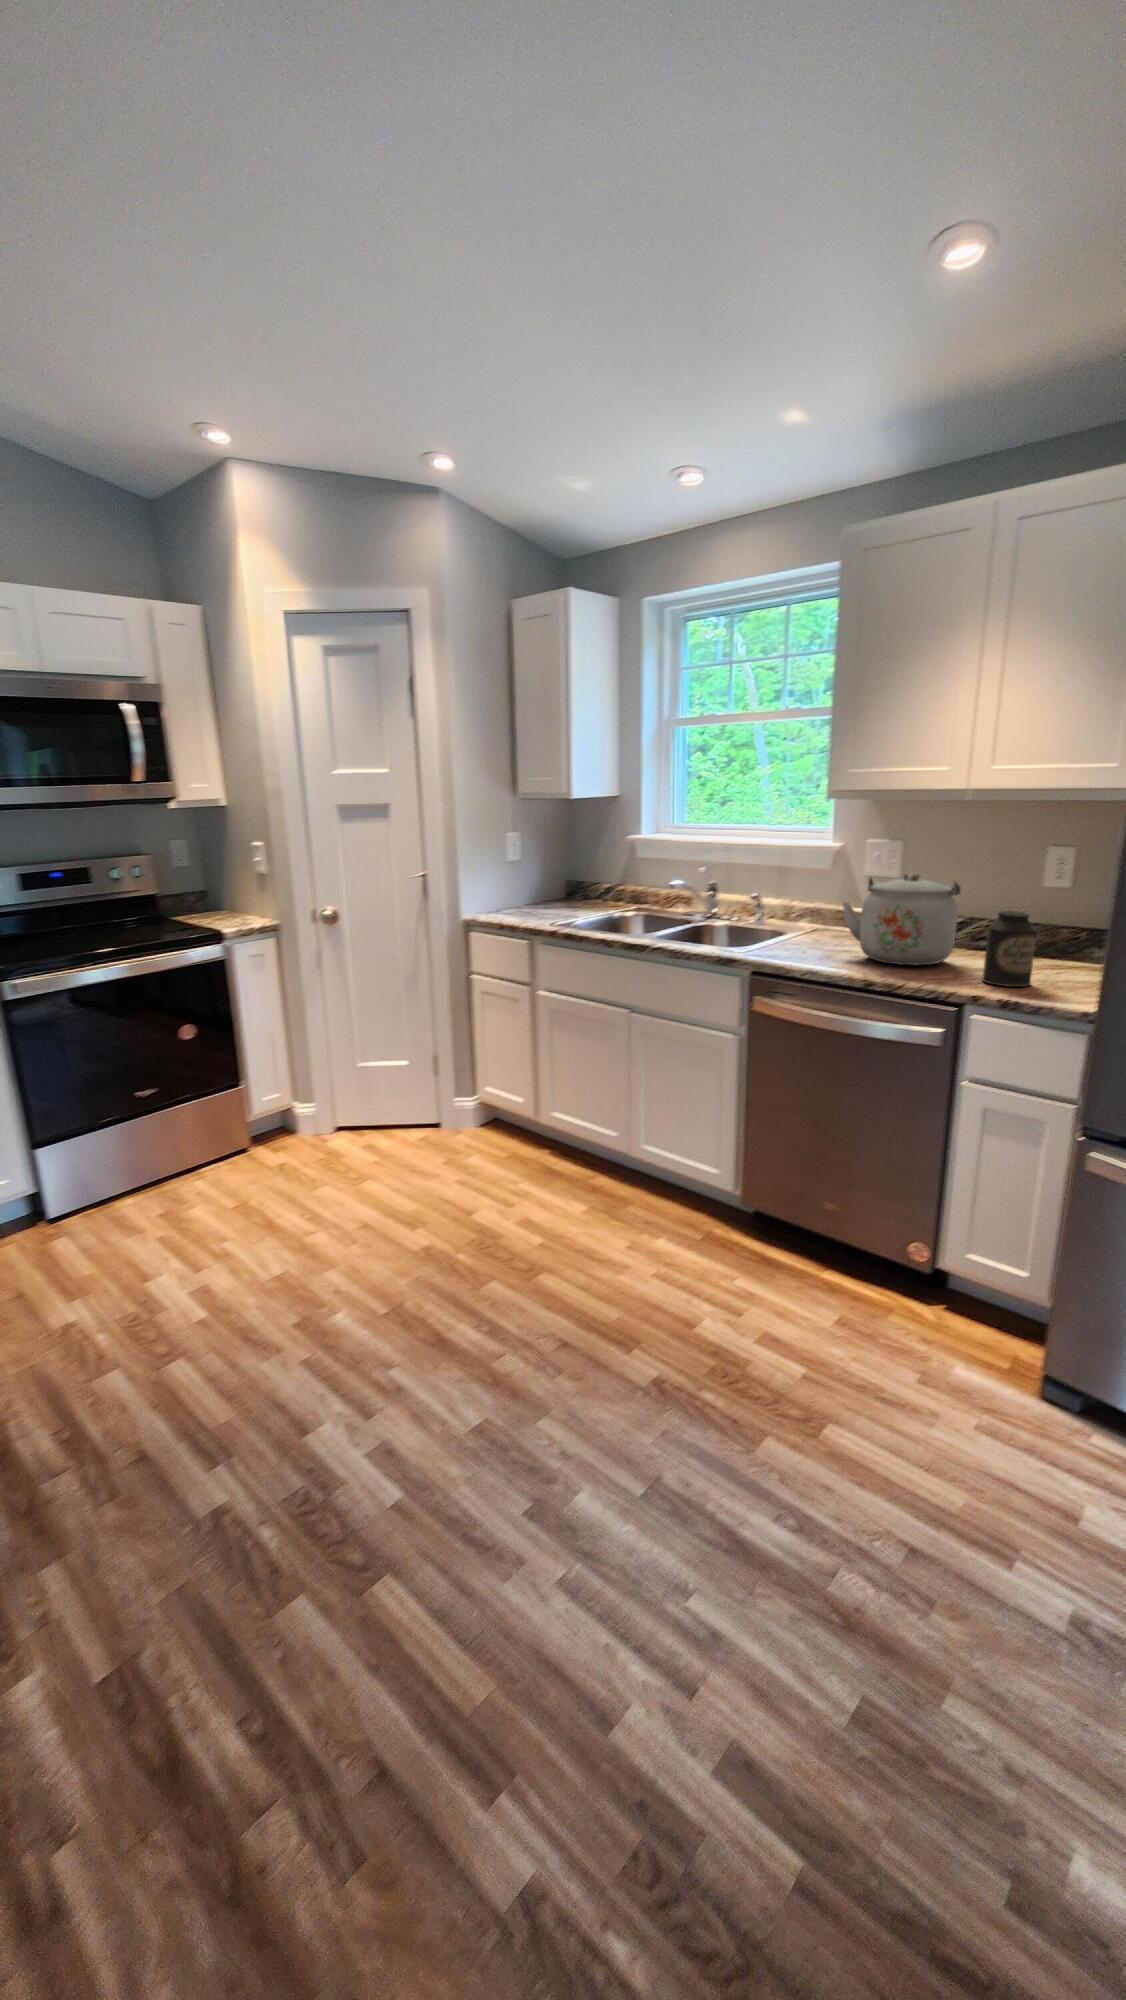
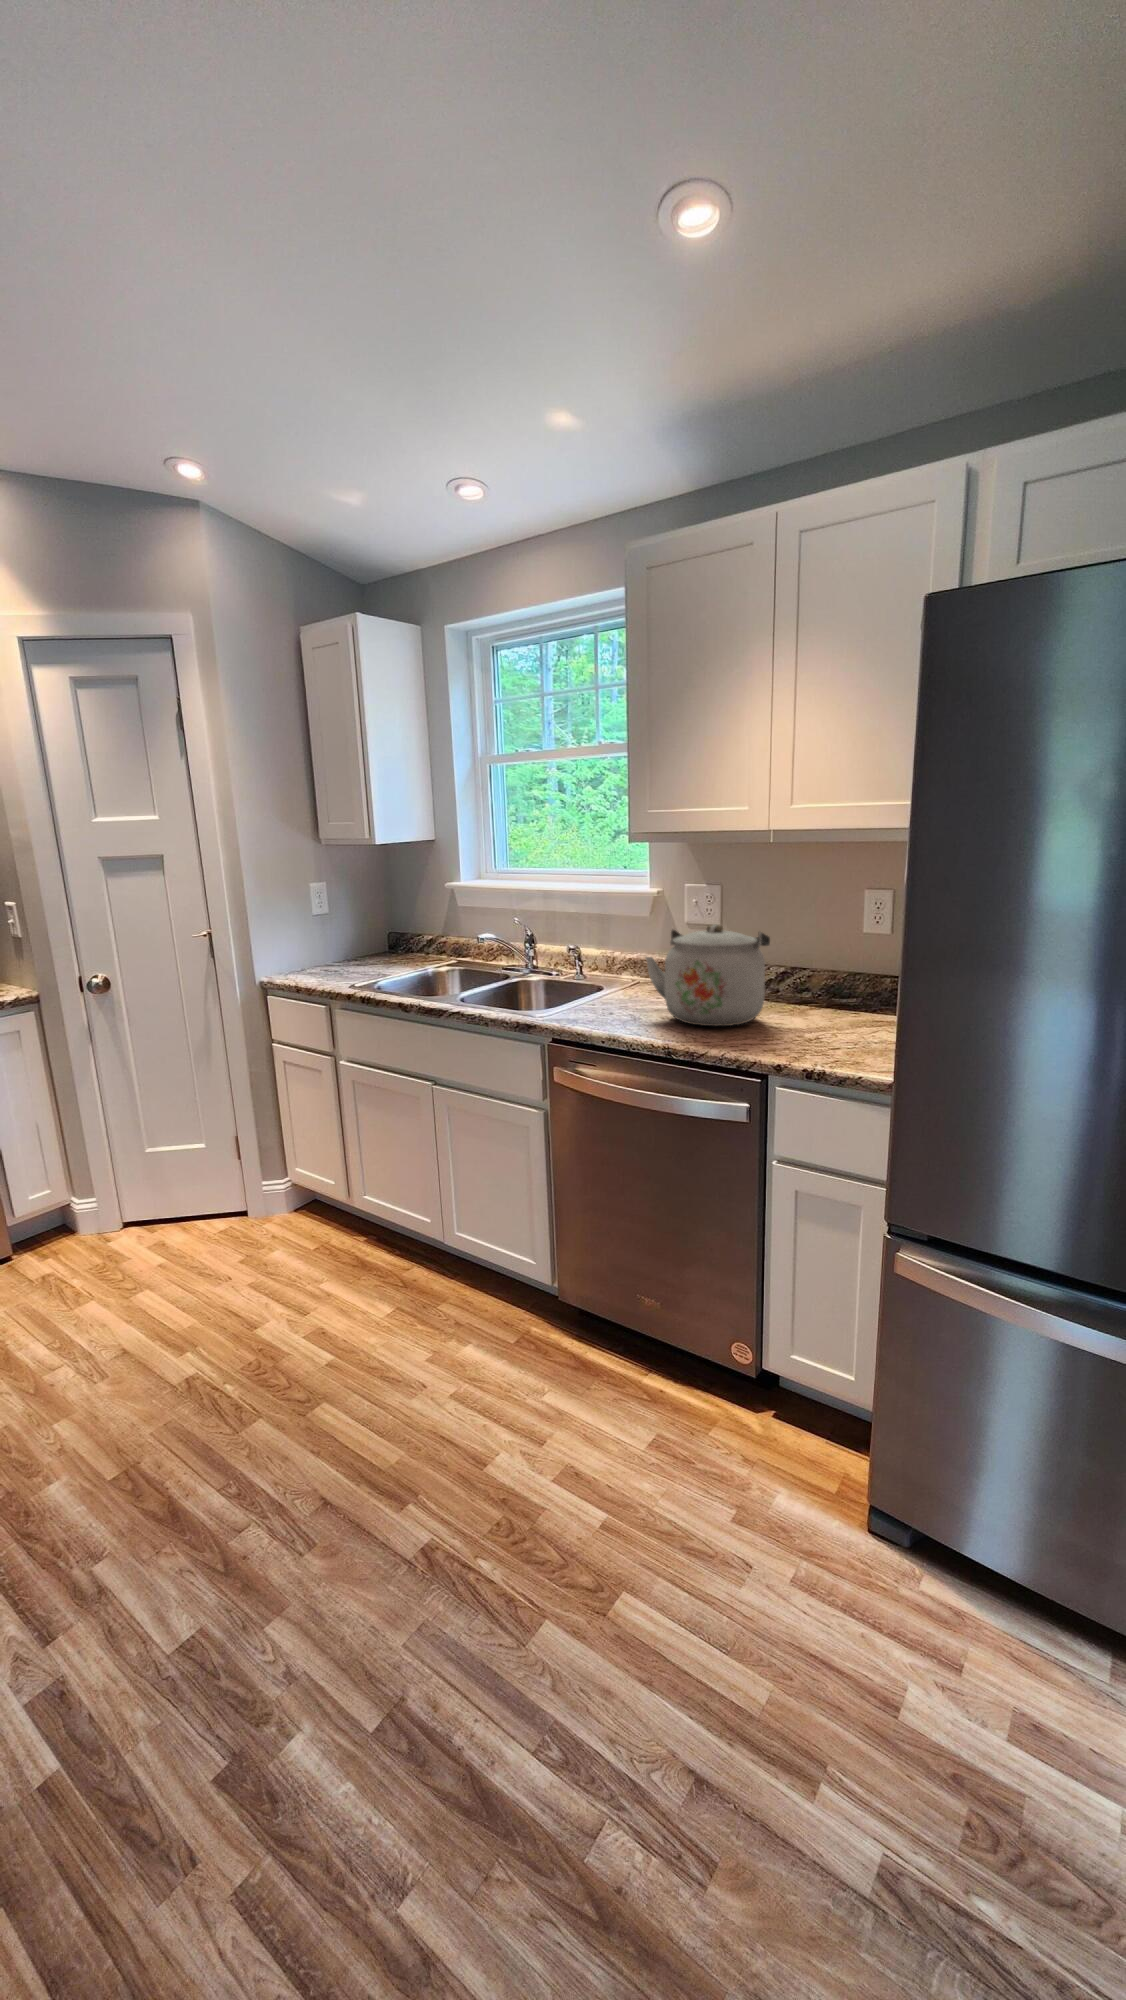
canister: present [982,911,1037,987] -> none [788,966,840,1051]

